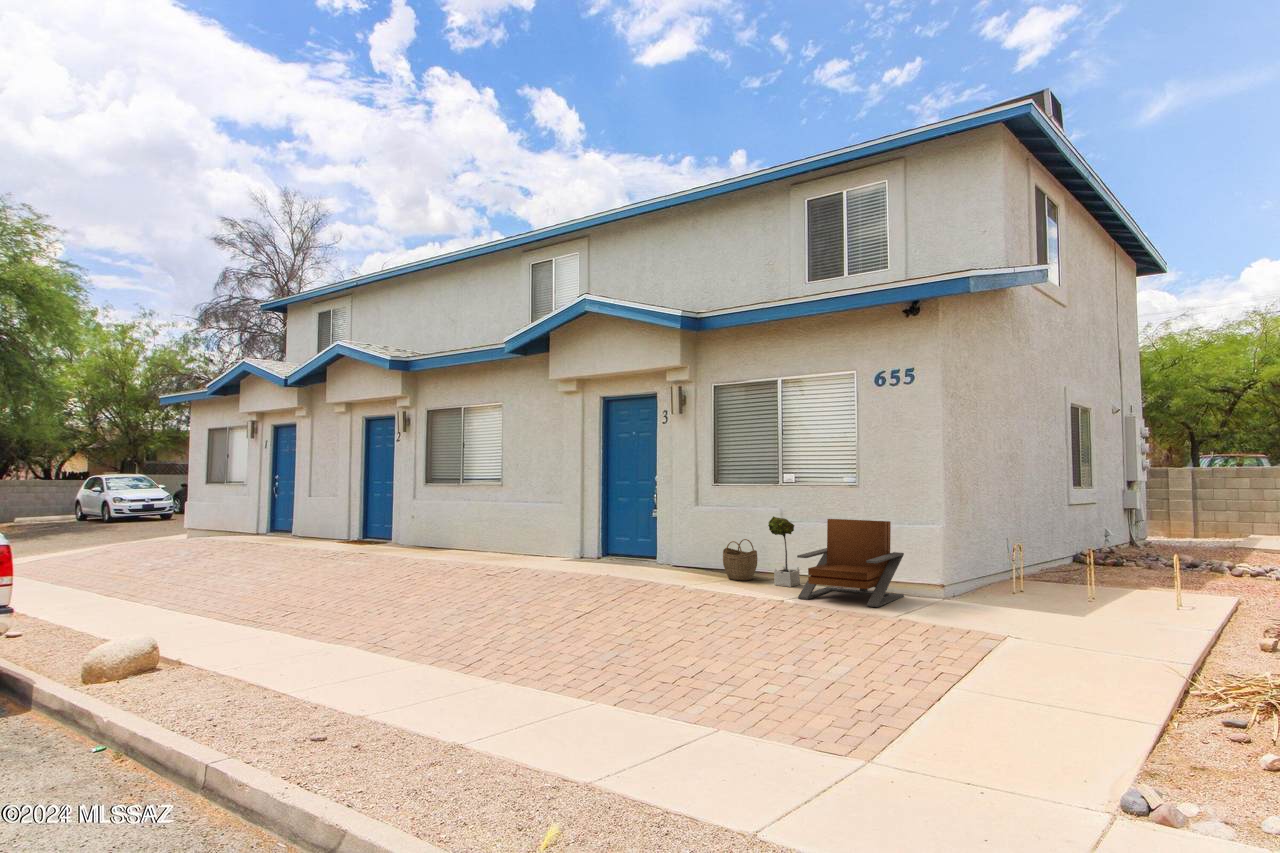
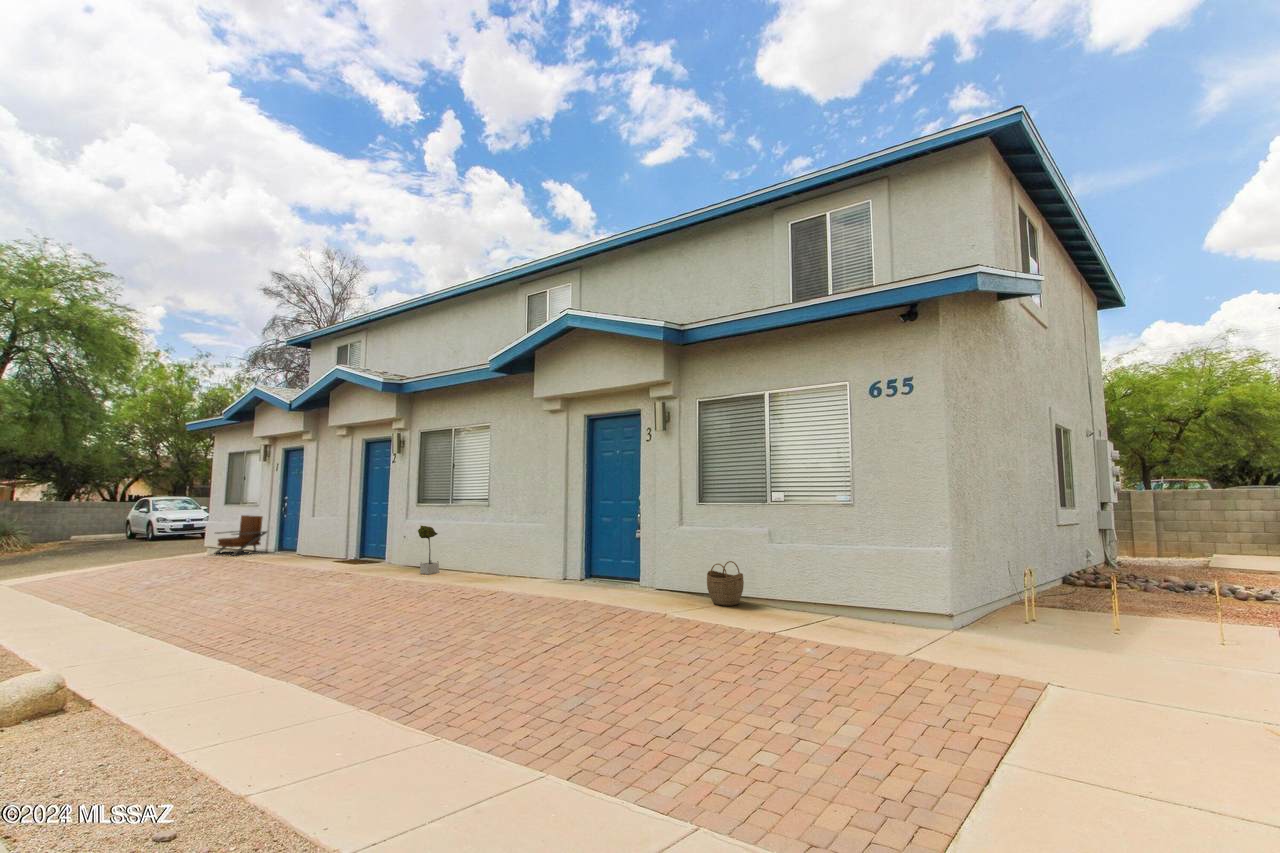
potted tree: present [768,516,800,587] -> present [418,526,439,575]
lounge chair: present [797,519,904,607] -> present [215,515,267,556]

